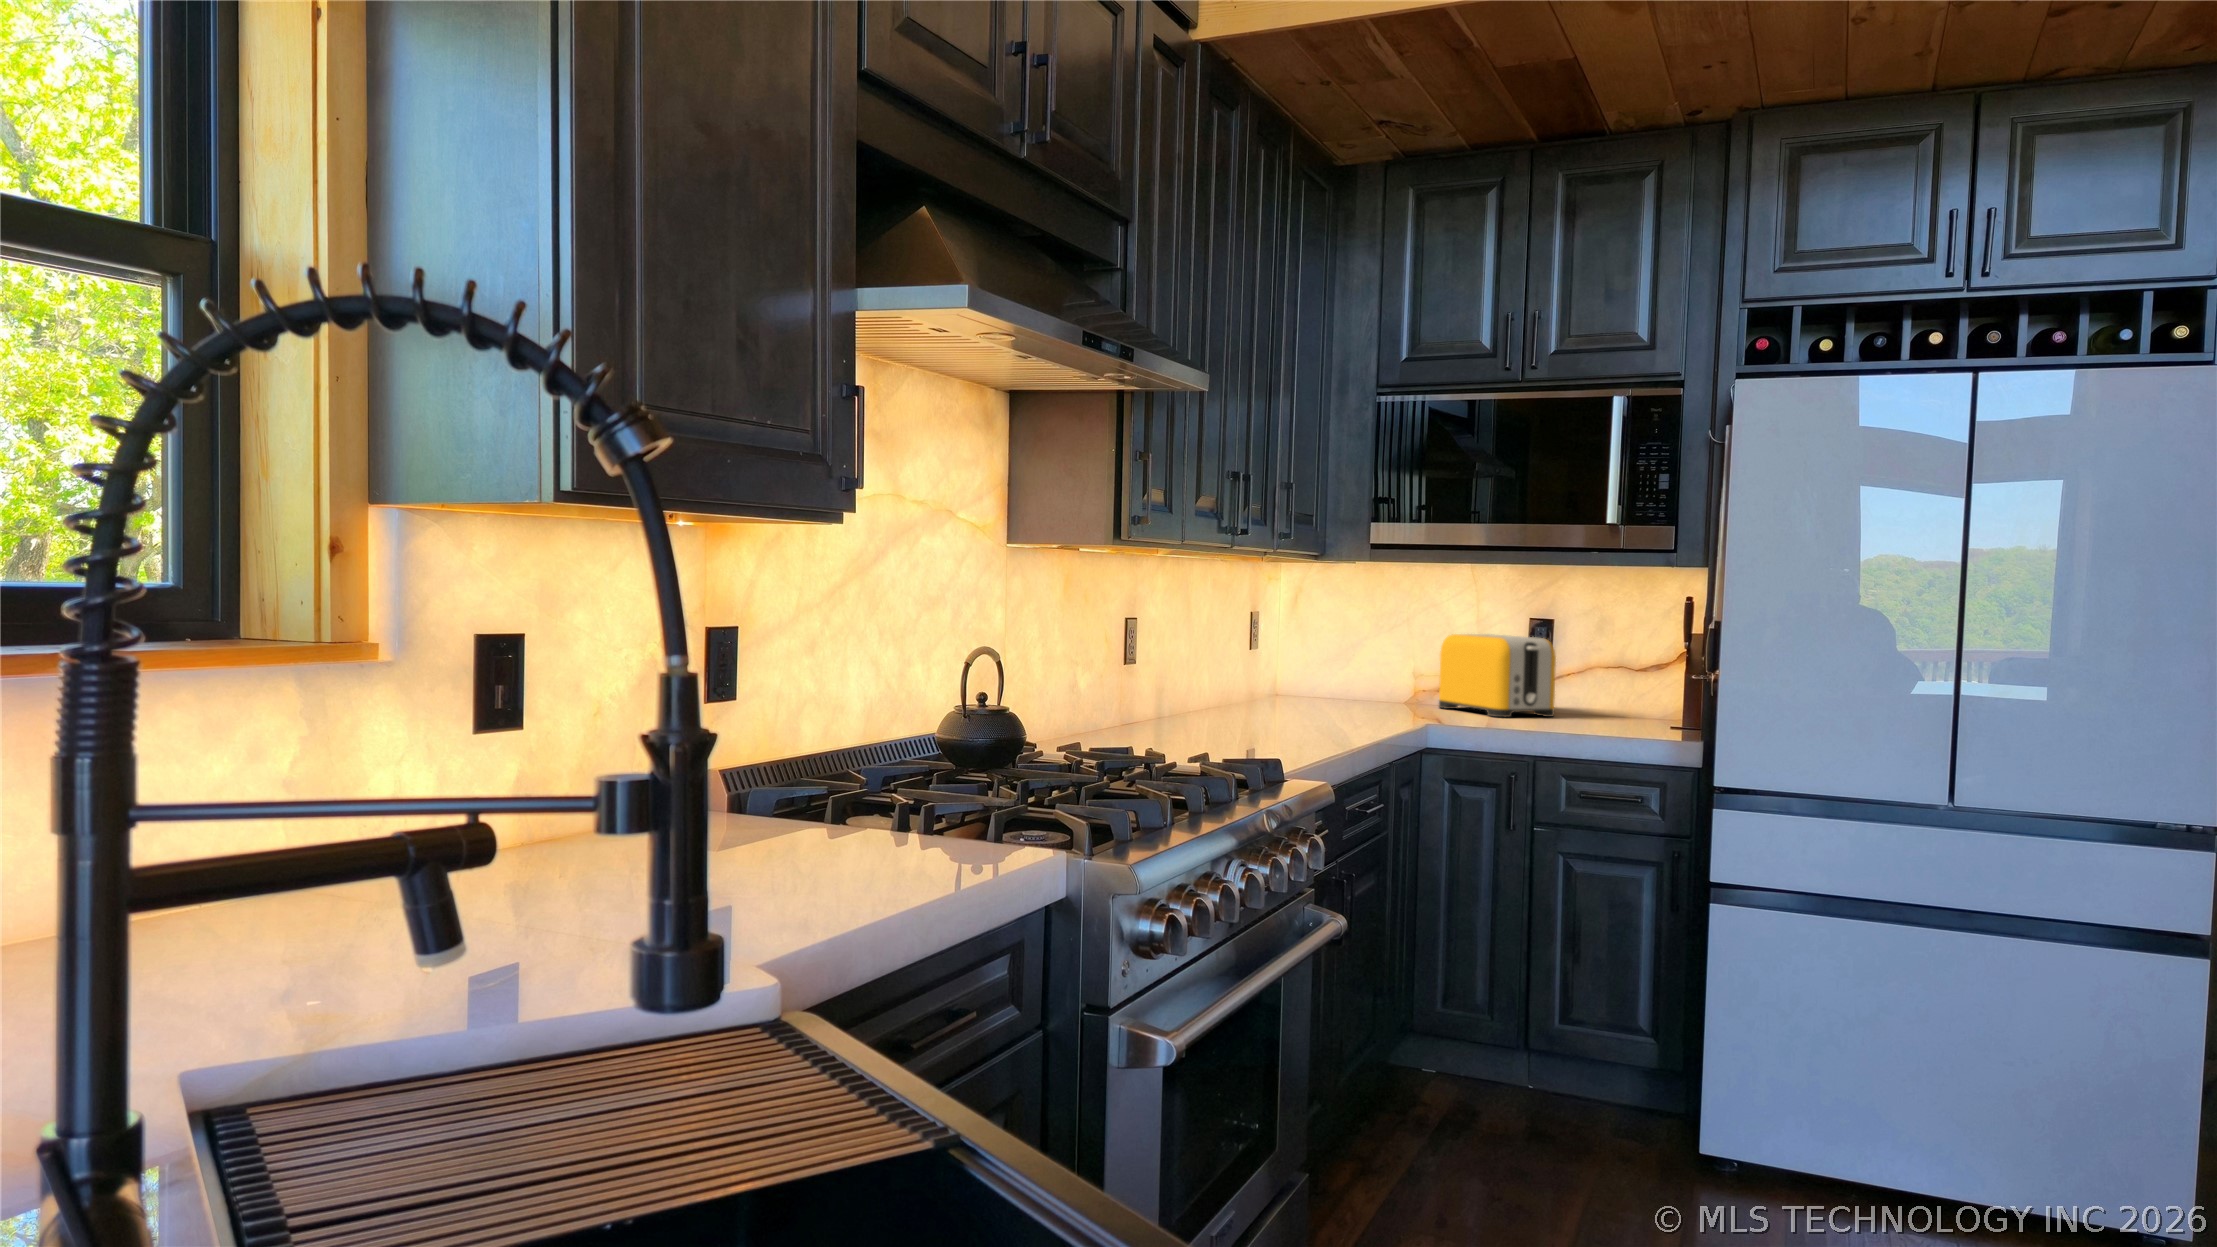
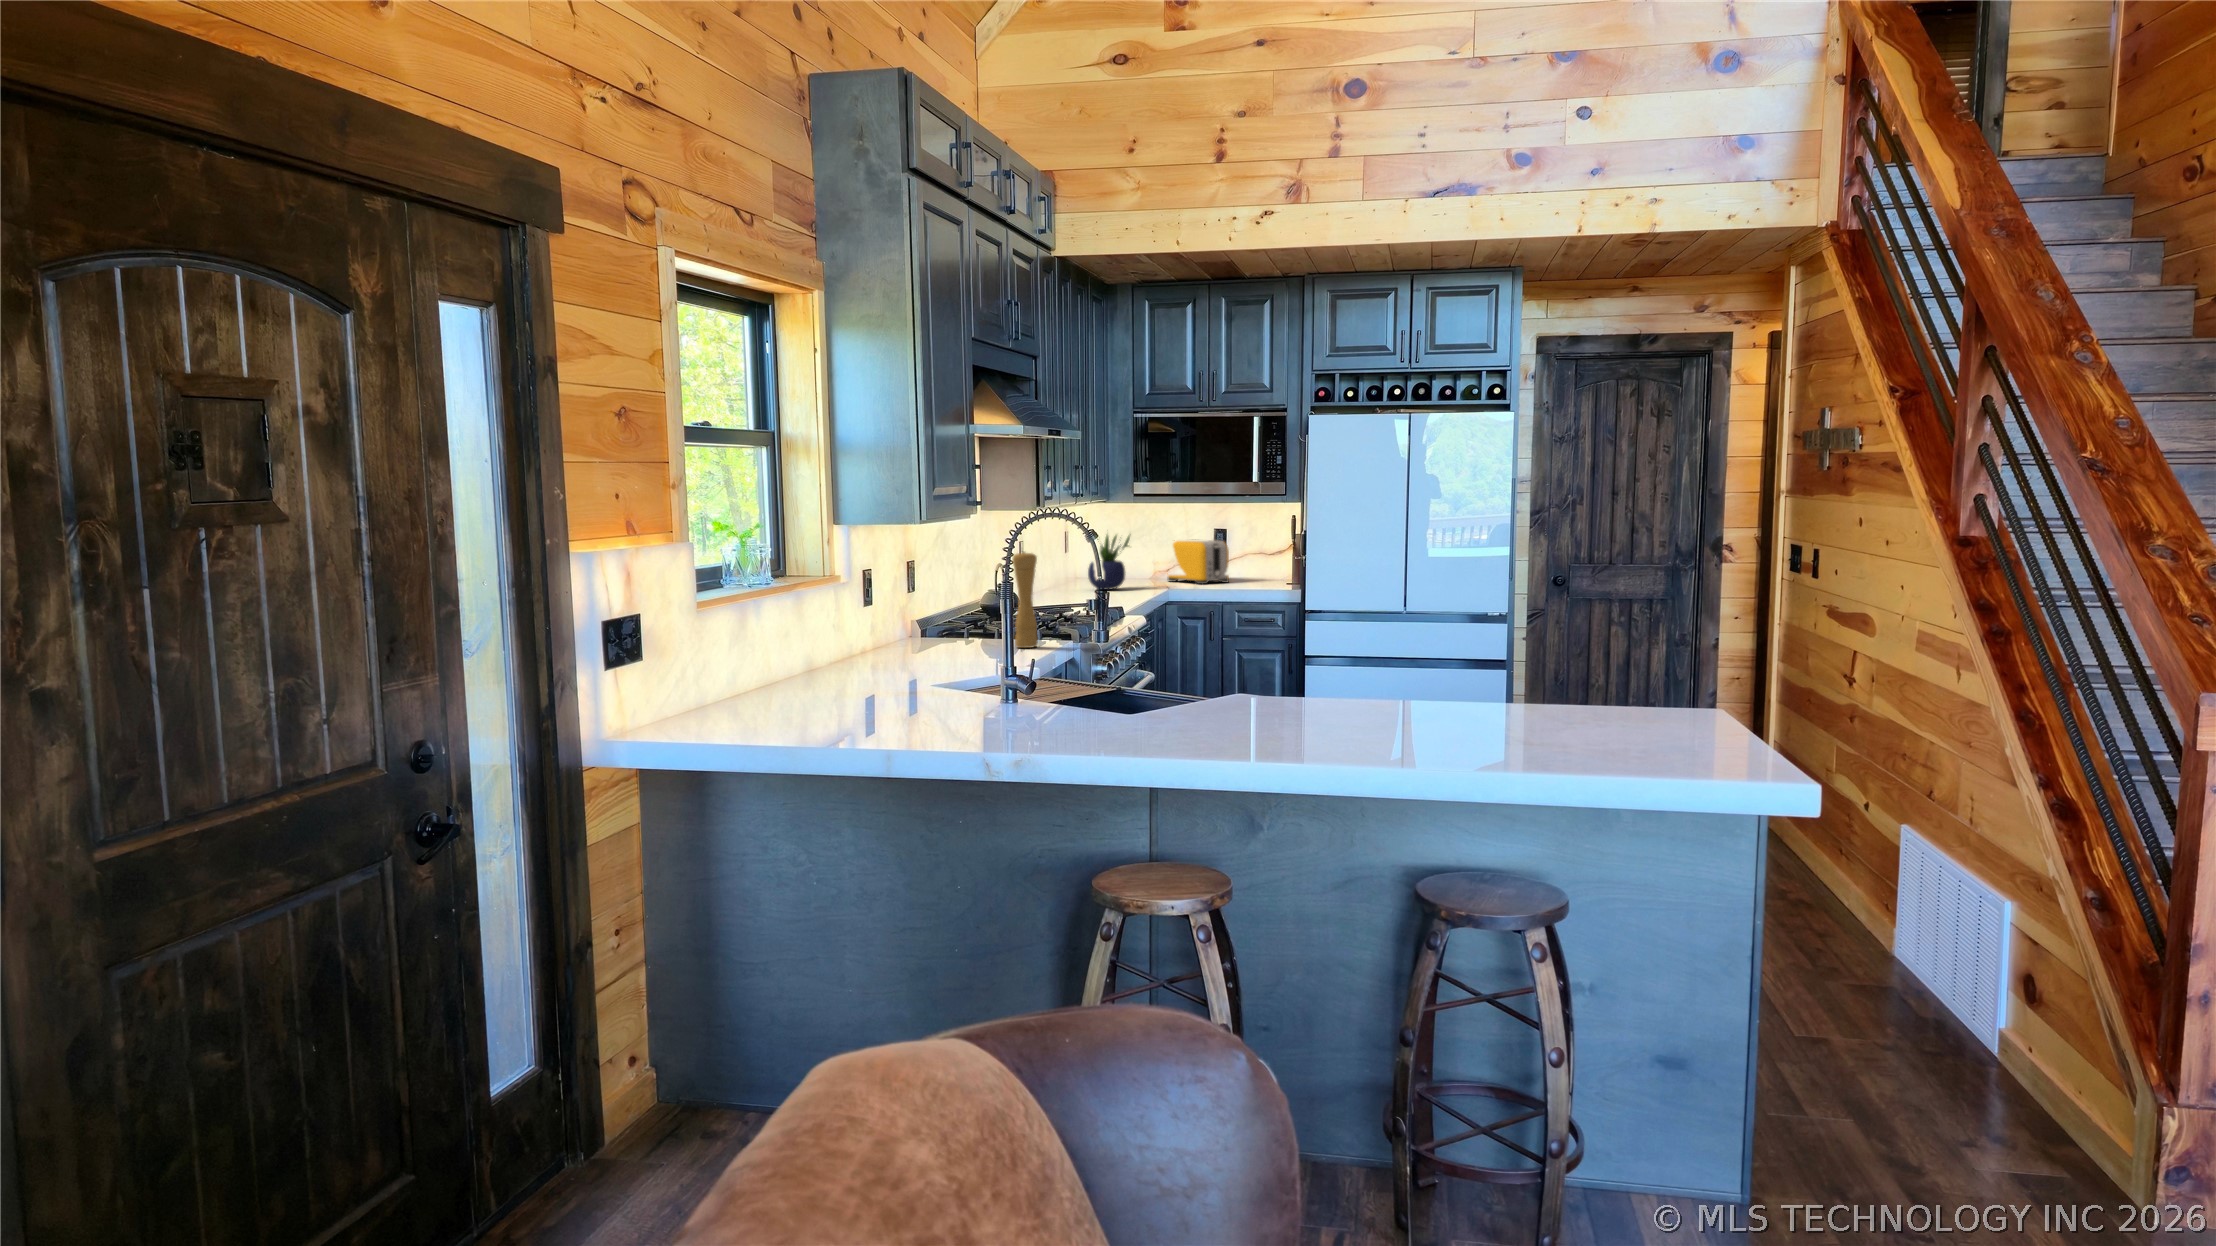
potted plant: none [1277,597,1362,717] -> present [1088,535,1130,590]
pepper mill: none [848,602,920,883] -> present [1012,552,1038,648]

